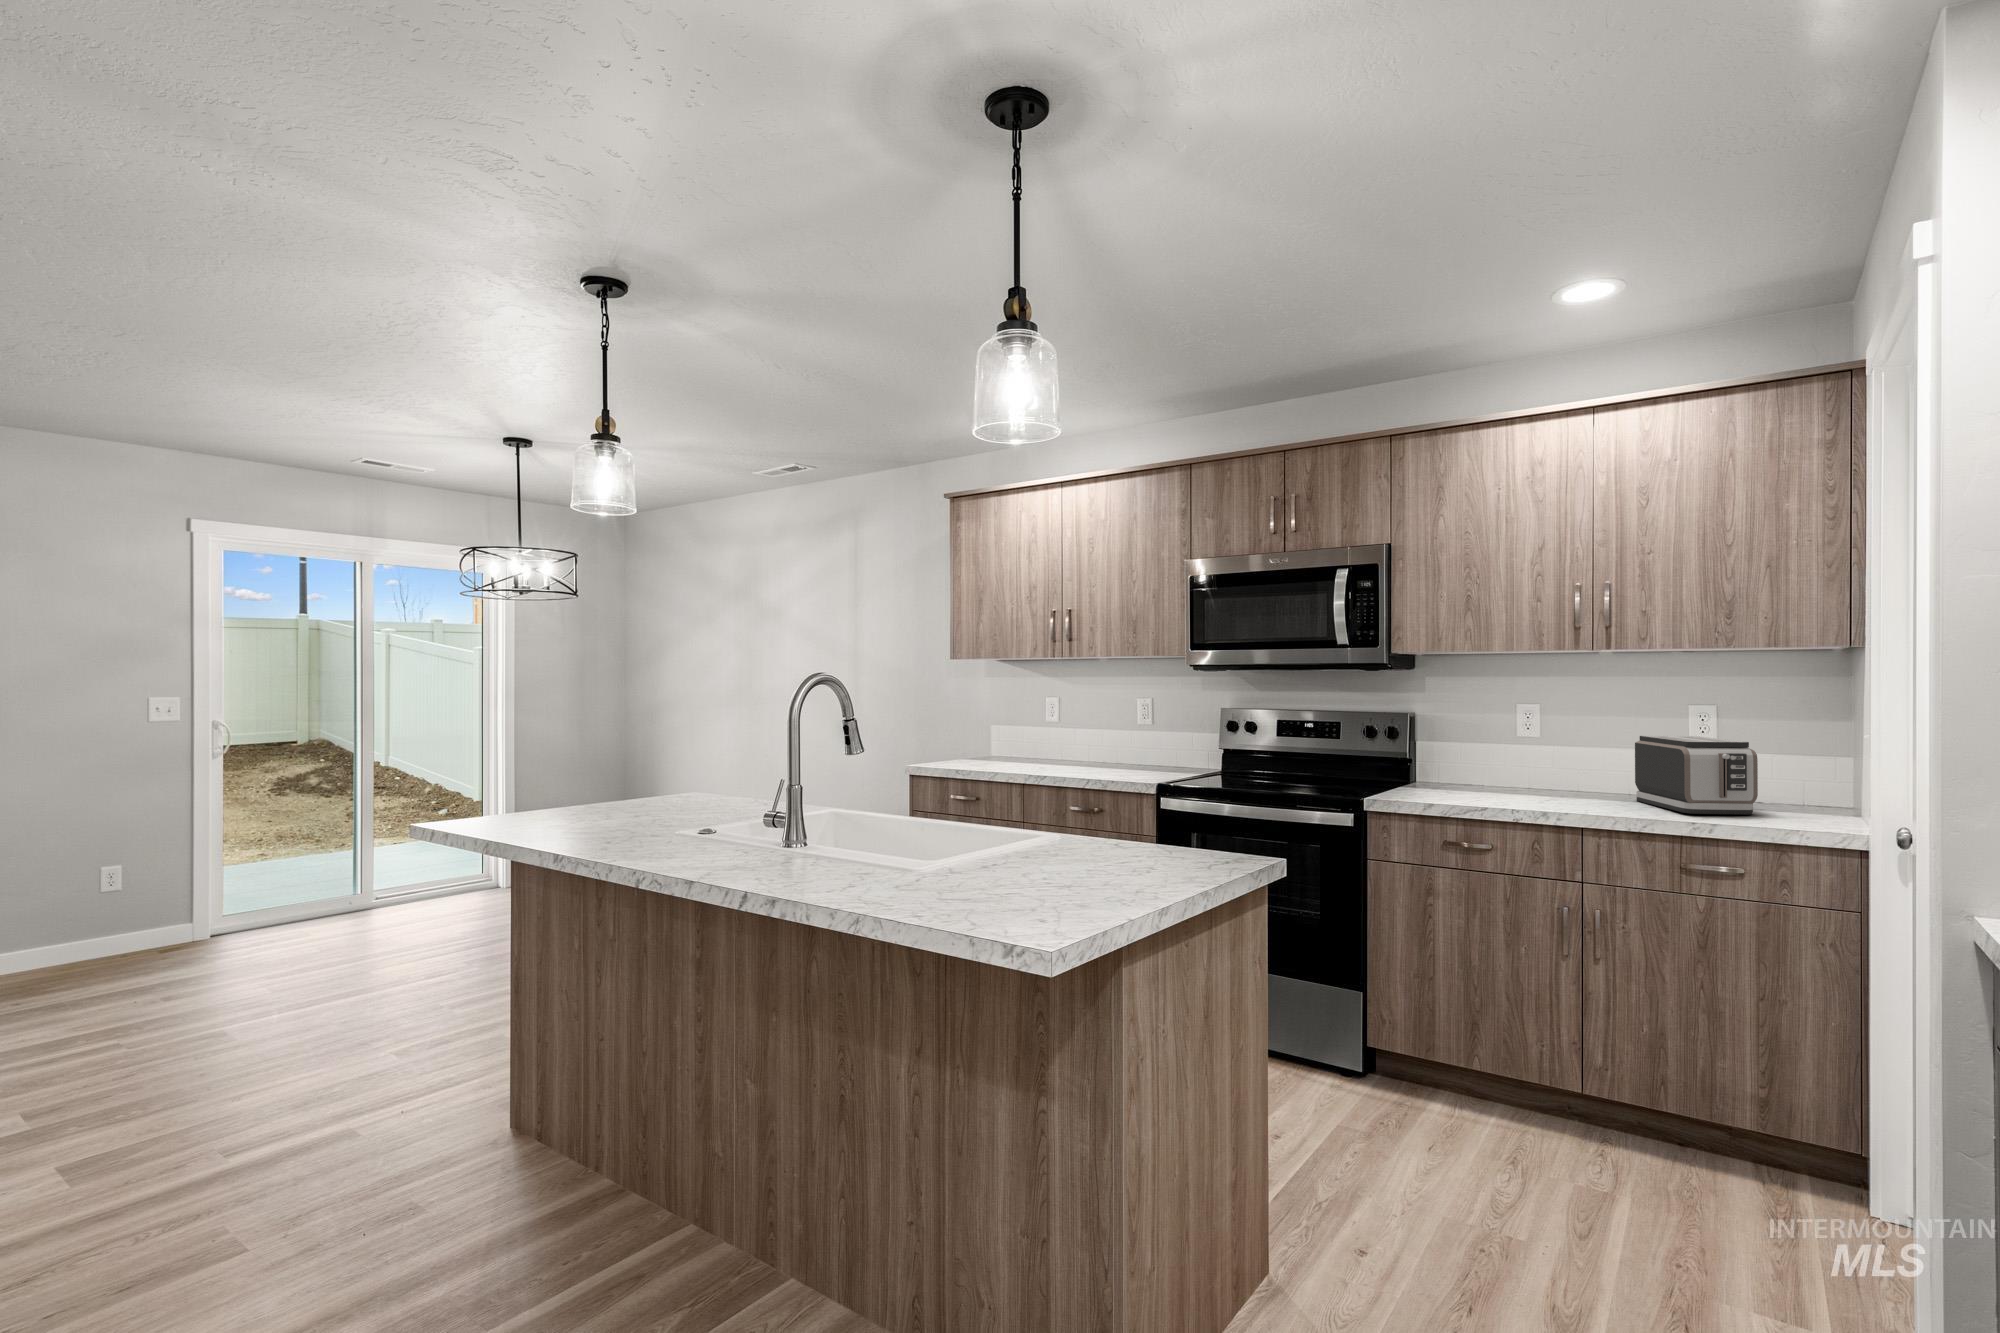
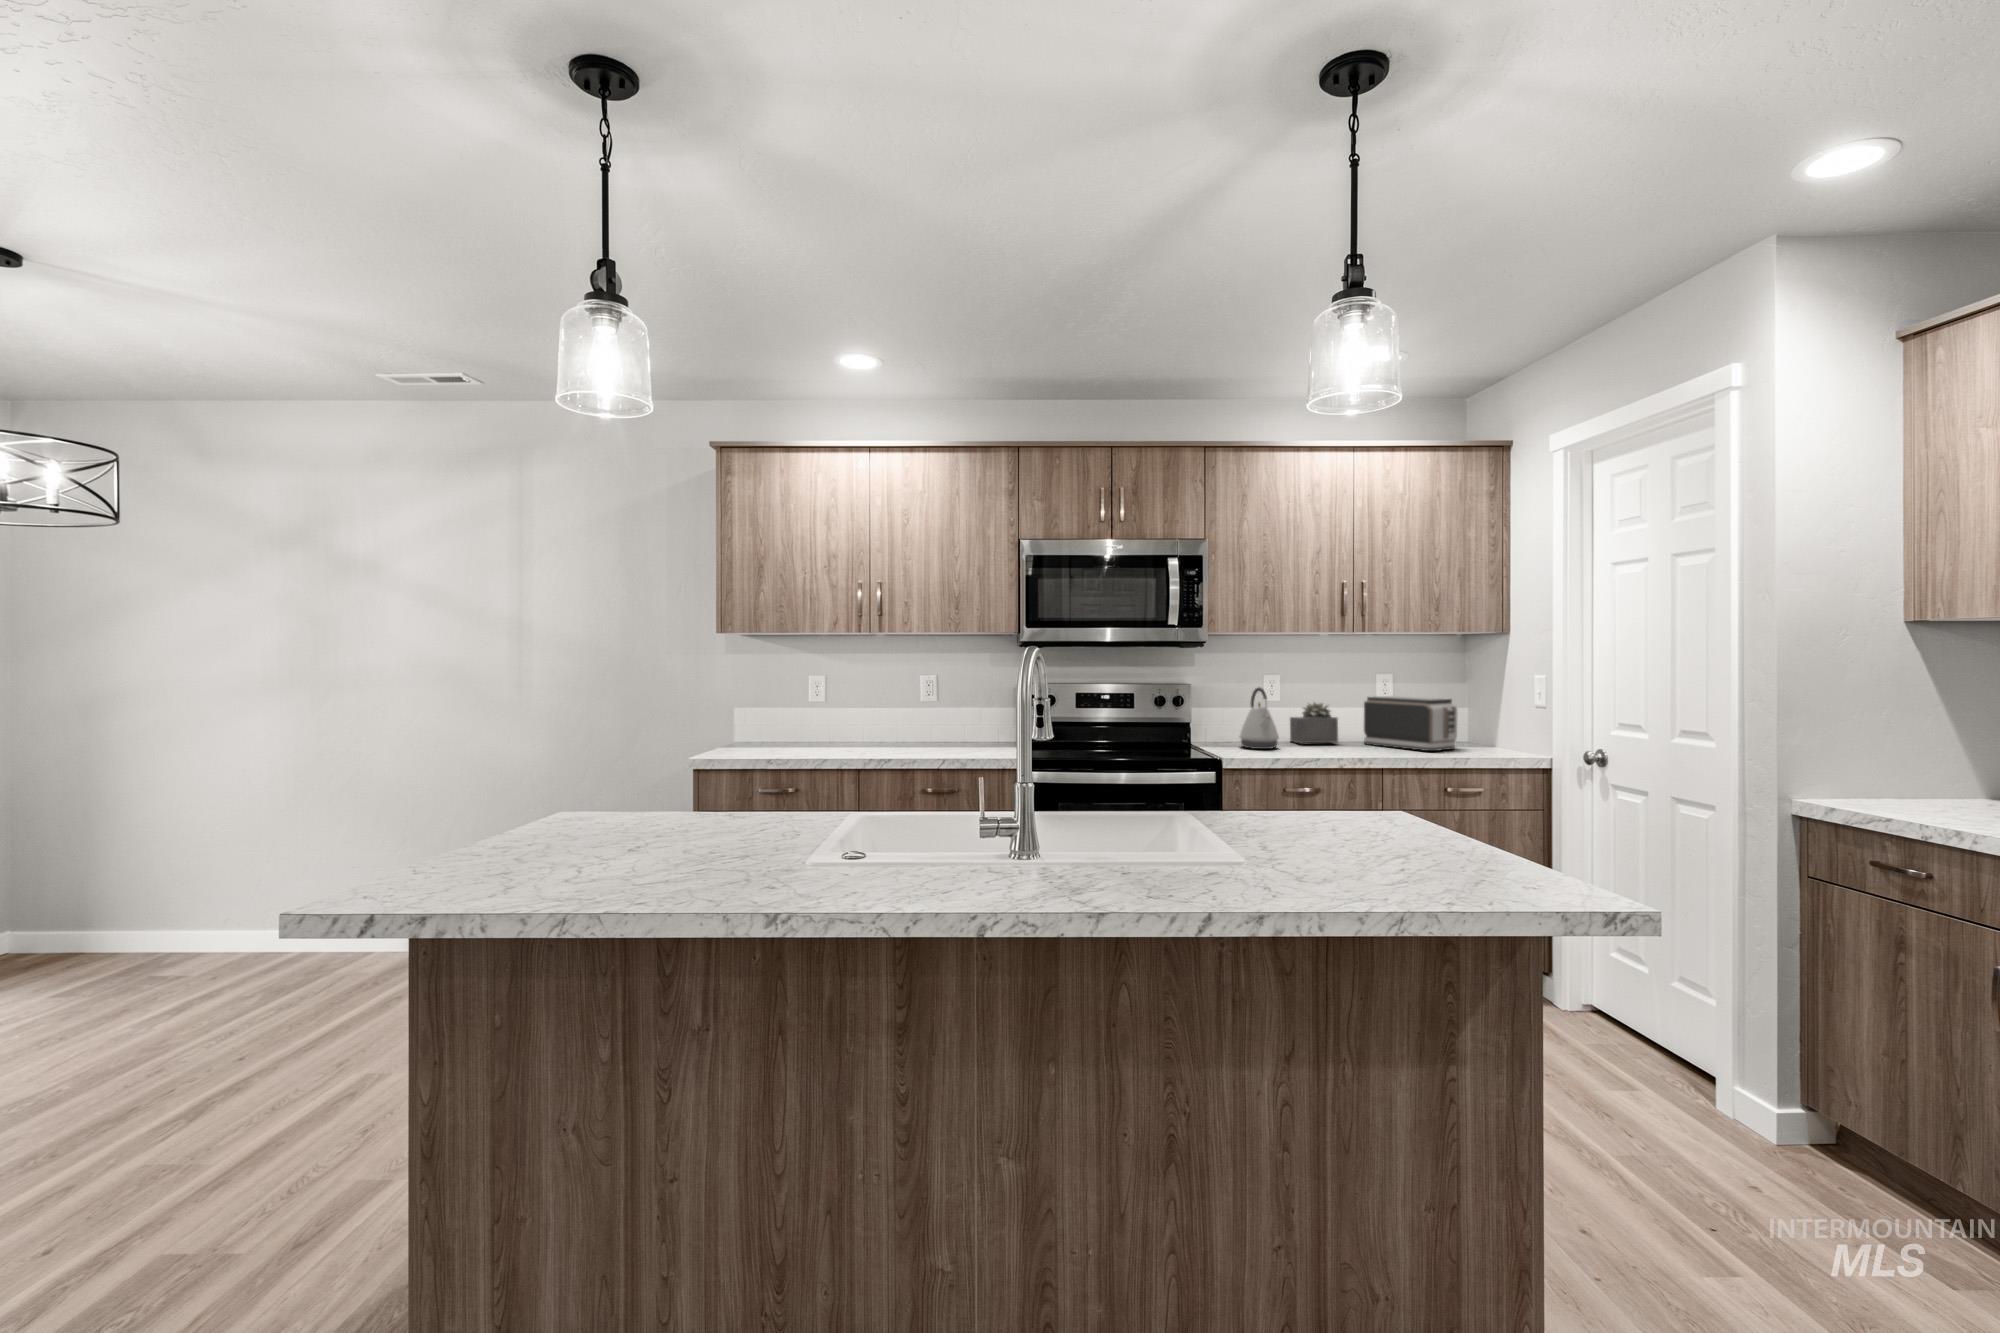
kettle: none [1439,719,1490,796] -> present [1240,688,1279,749]
succulent plant: none [1534,739,1596,796] -> present [1290,702,1338,744]

